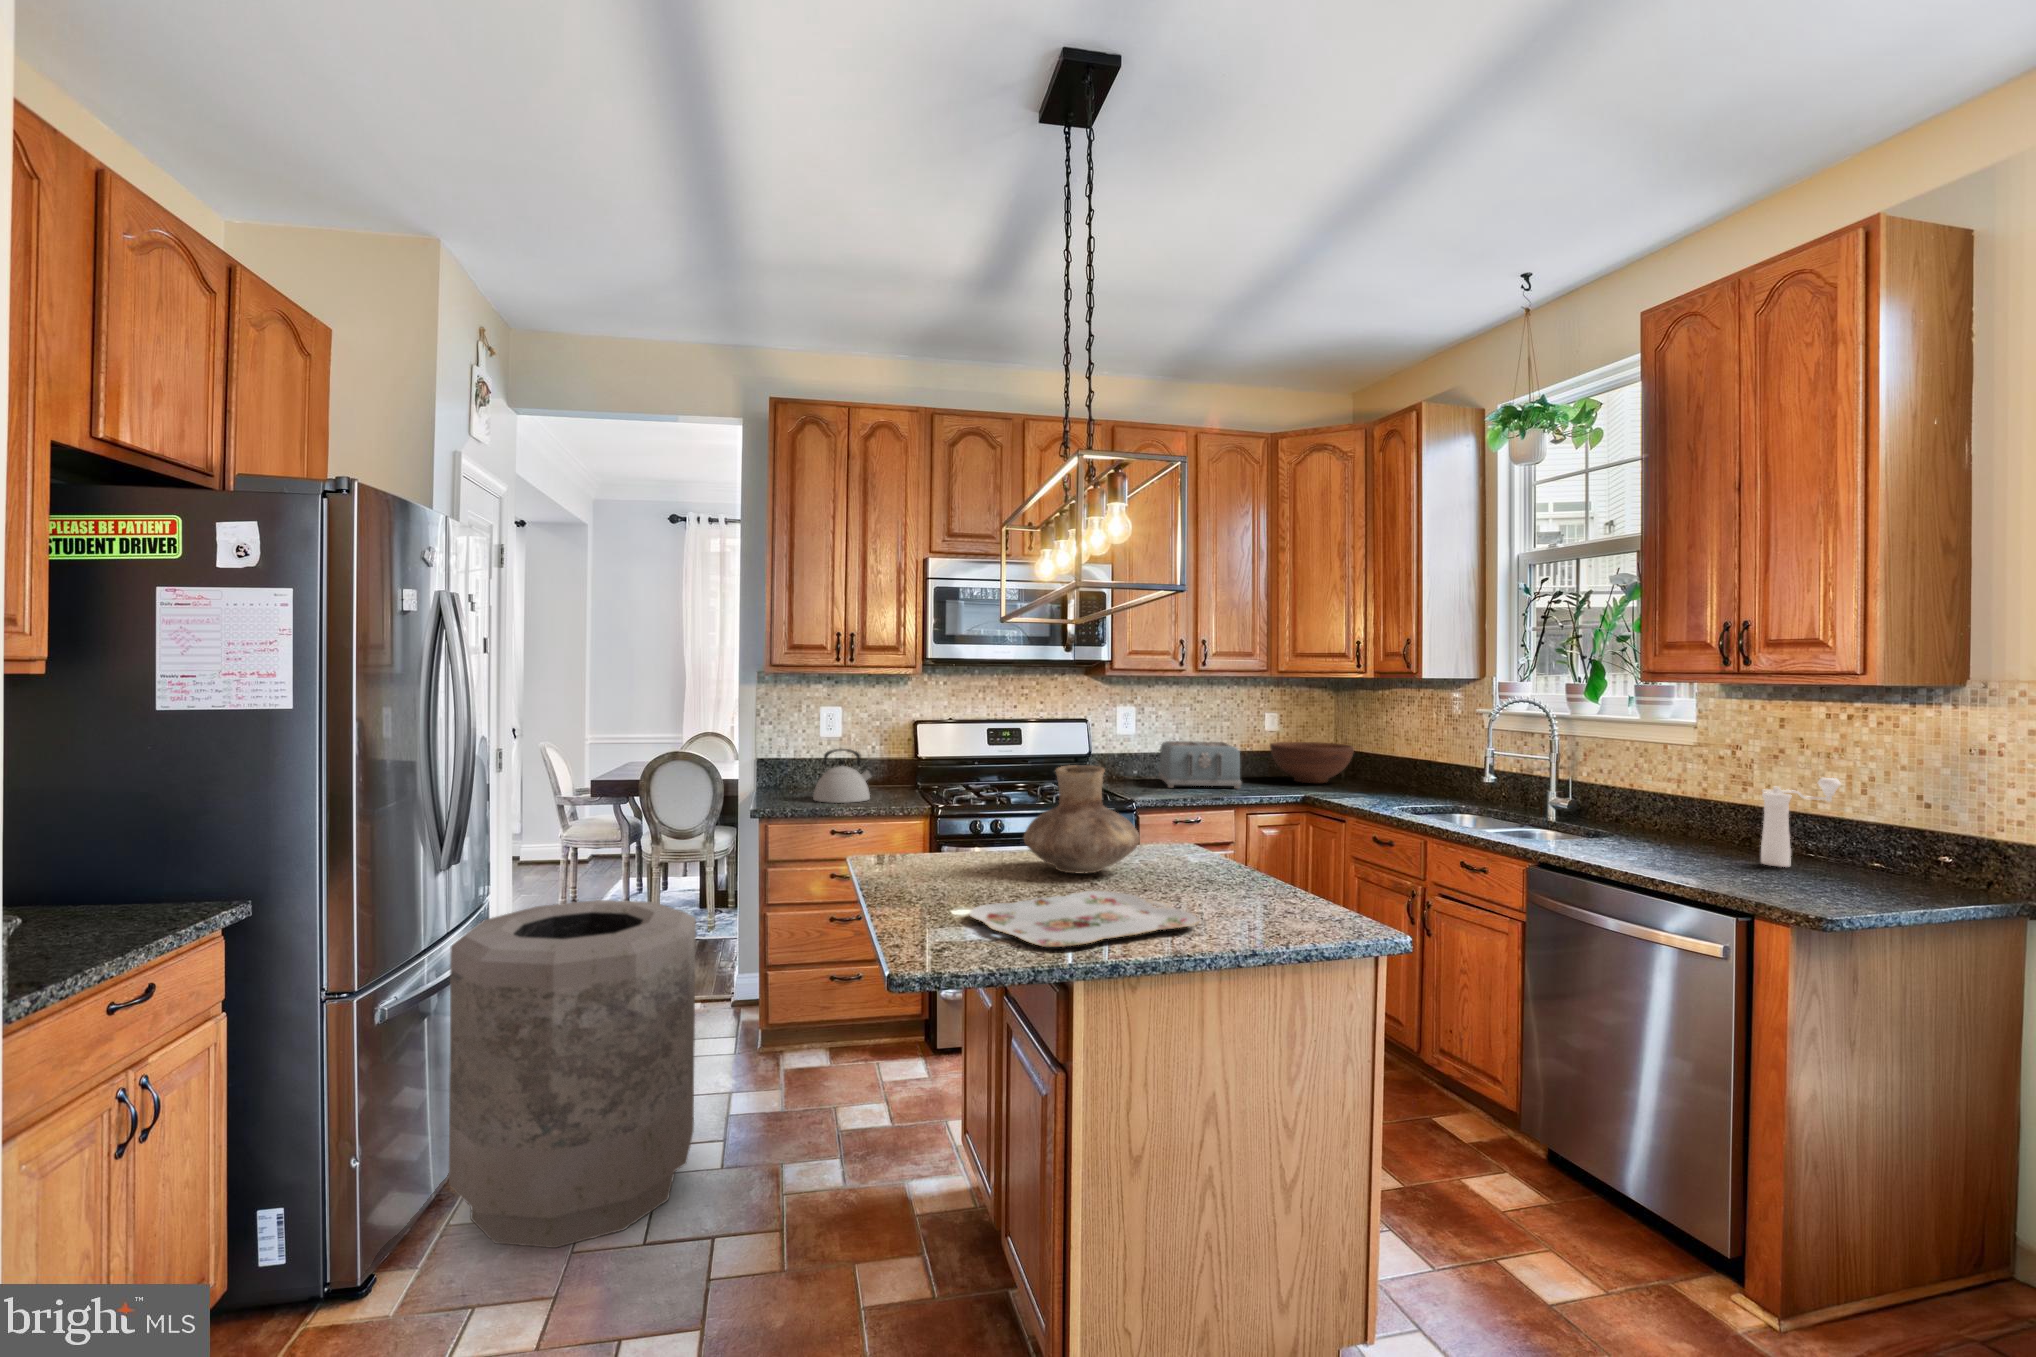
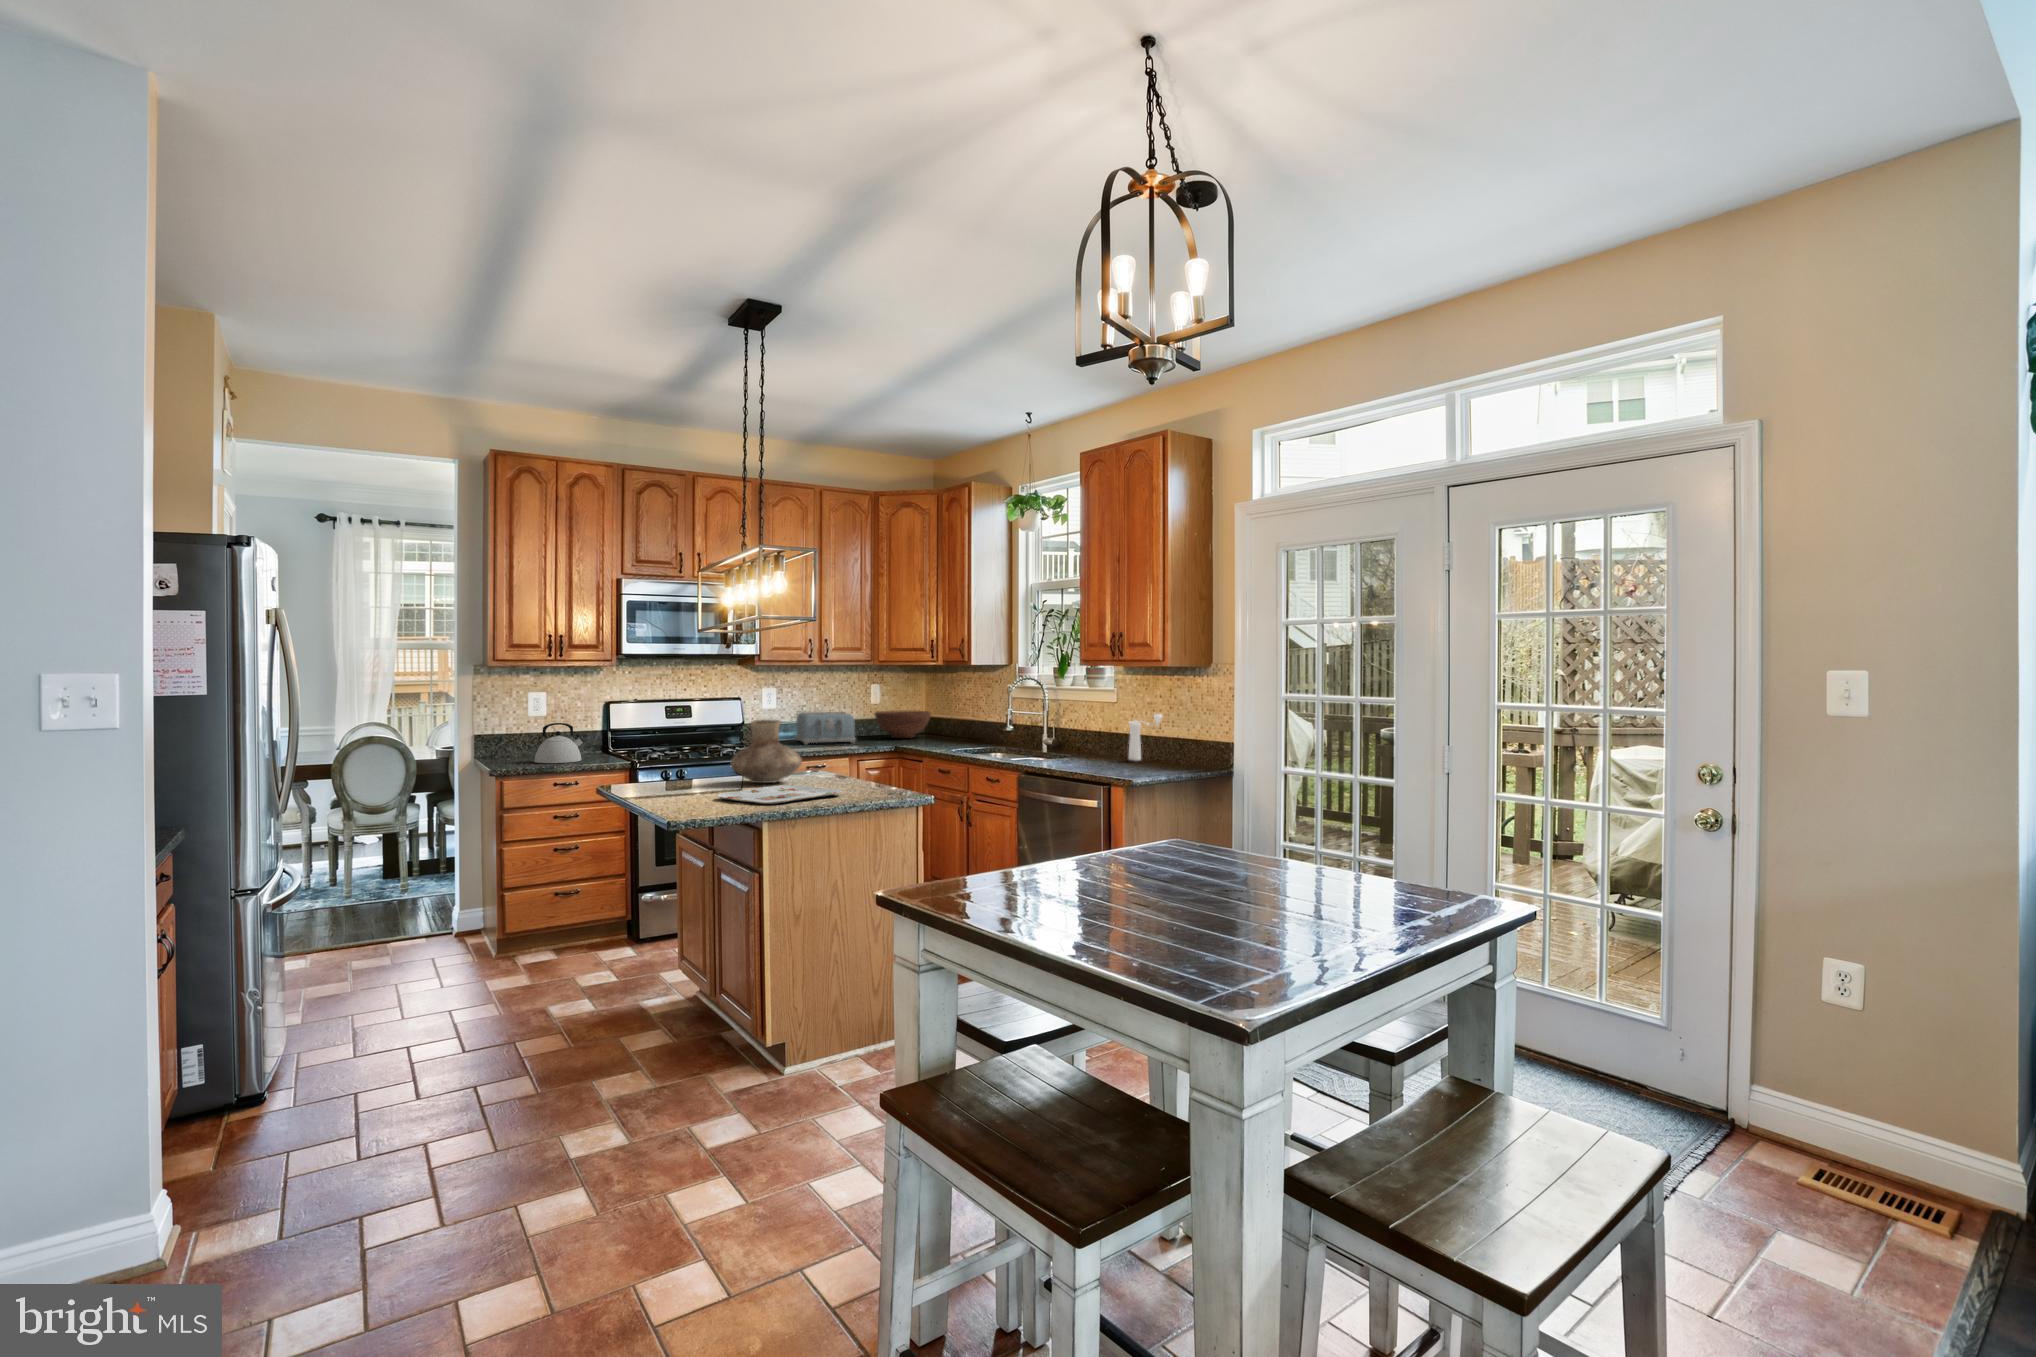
trash can: present [449,900,696,1248] -> none [314,830,495,1058]

